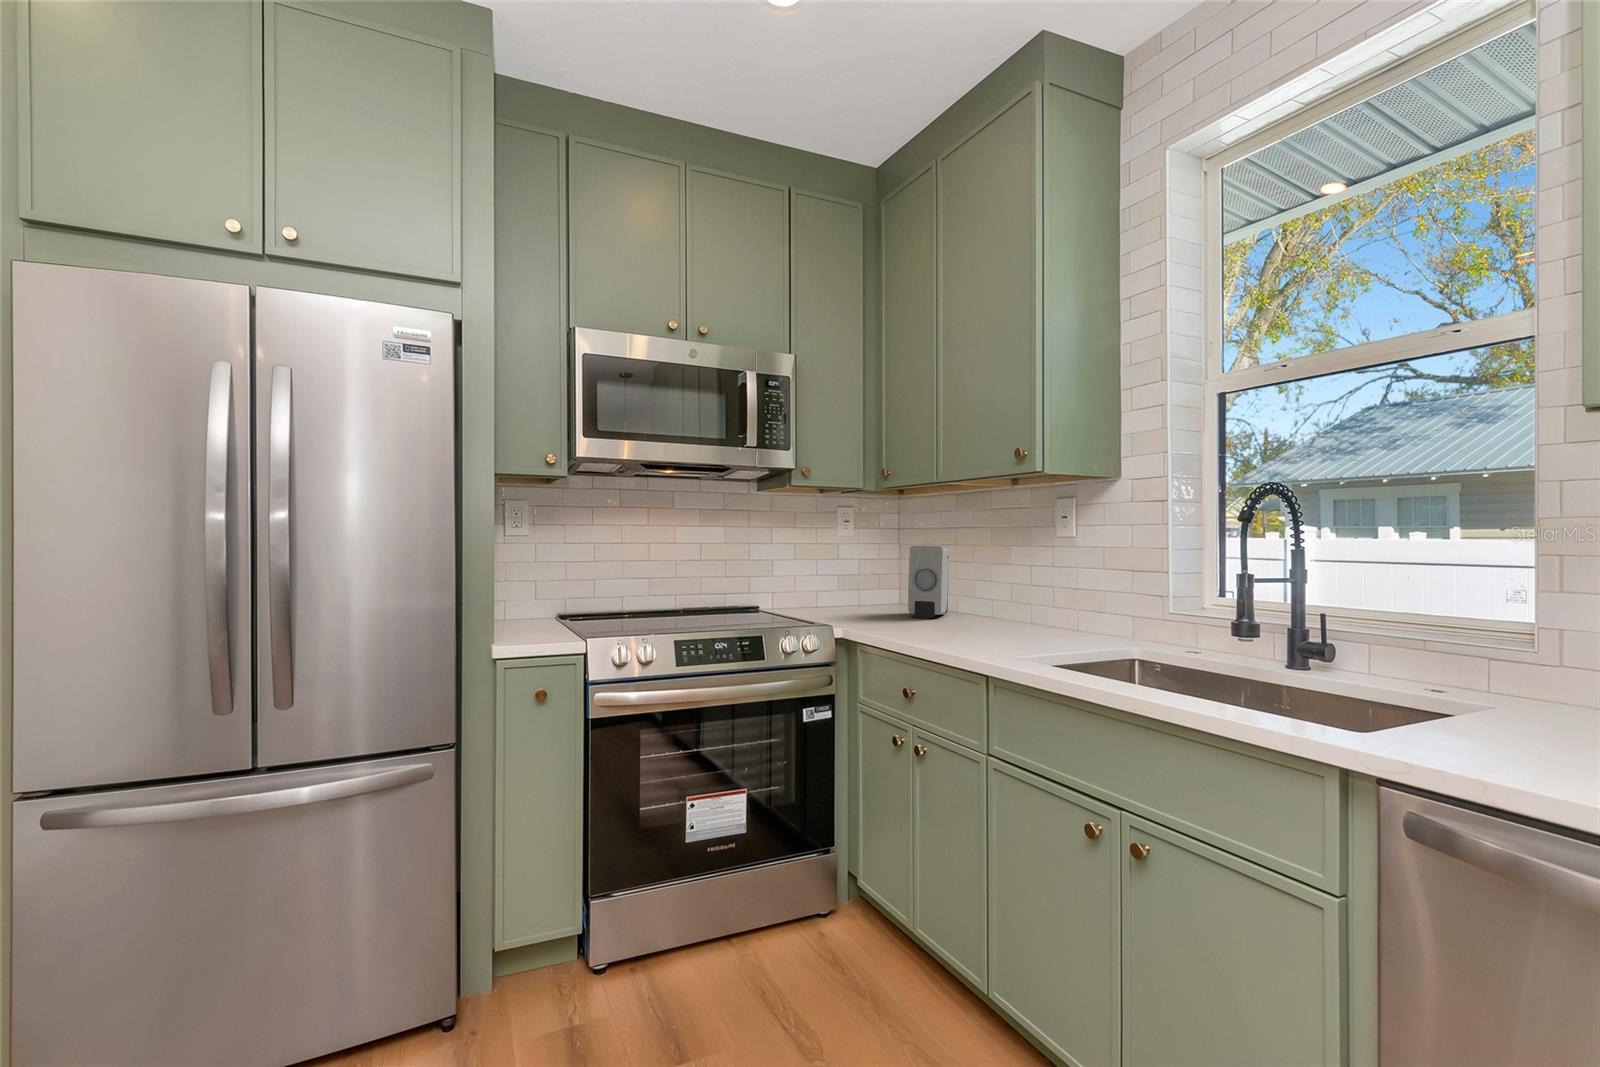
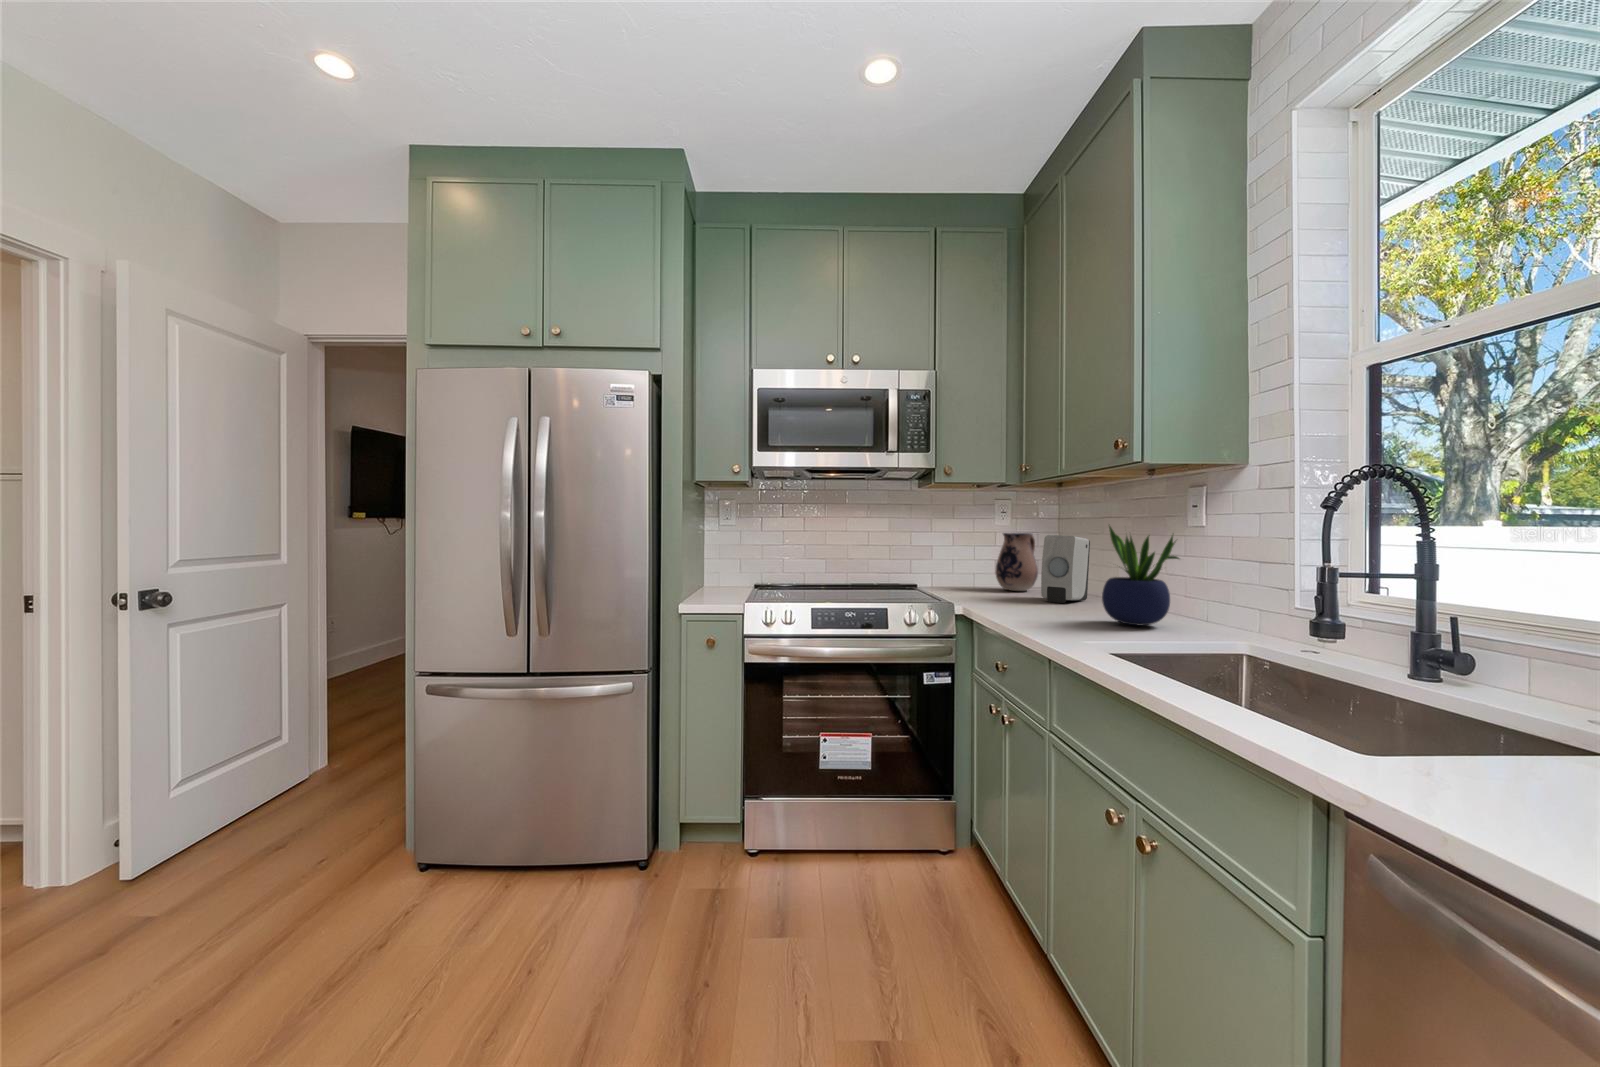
potted plant: none [999,533,1076,637] -> present [1102,526,1179,626]
ceramic pitcher: none [843,543,888,607] -> present [995,533,1038,591]

